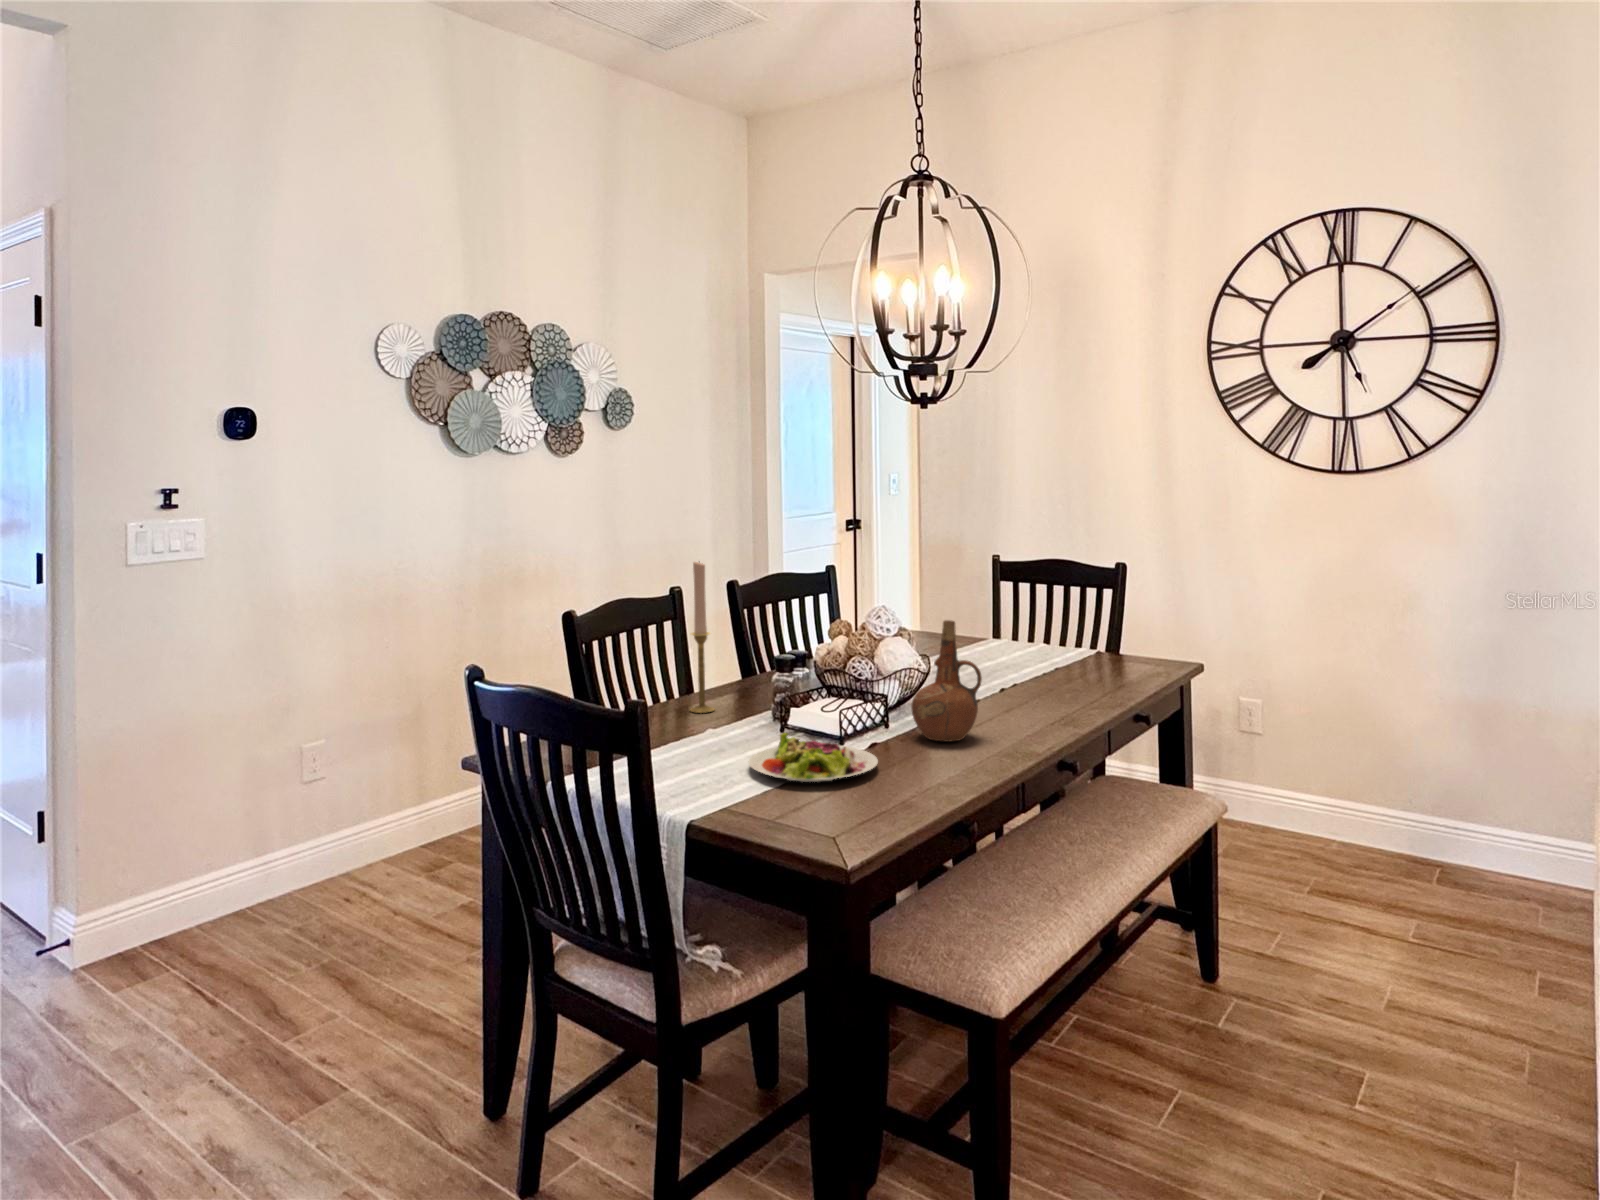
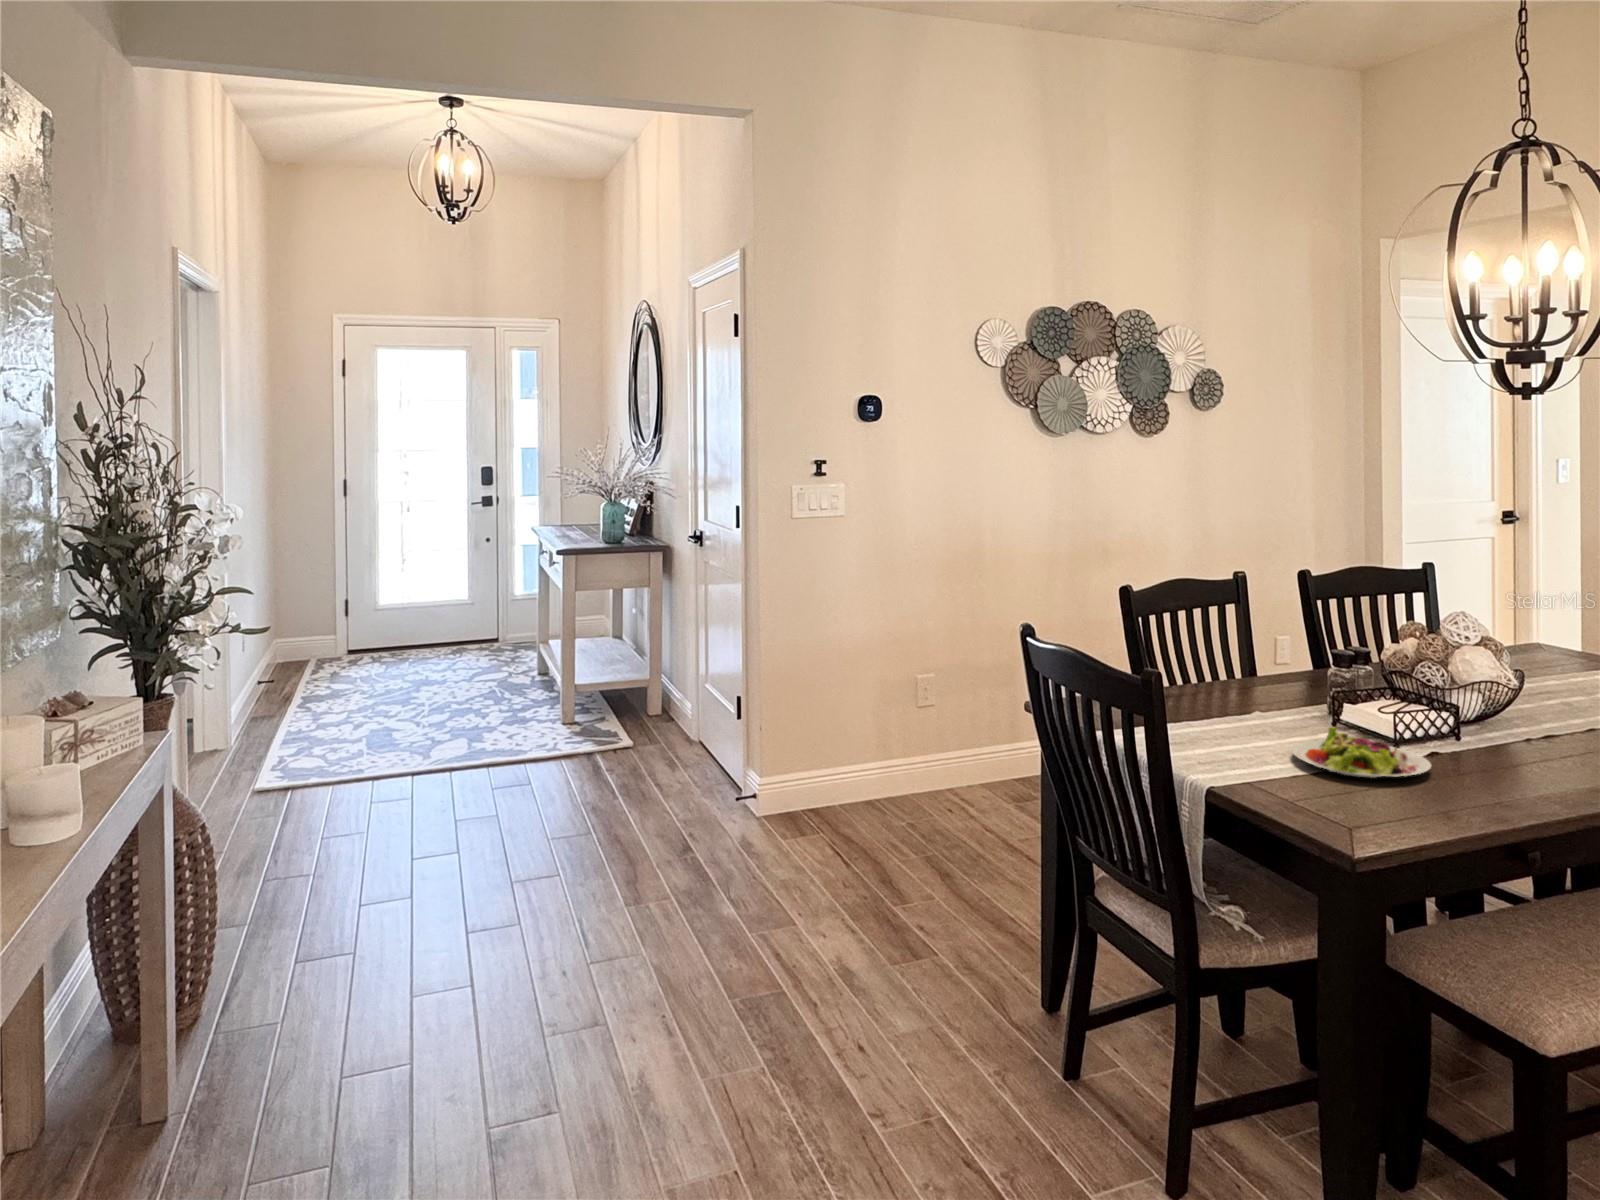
candlestick: present [690,562,714,713] -> none [1242,553,1270,699]
ceramic pitcher: present [911,620,982,742] -> none [1482,634,1570,760]

